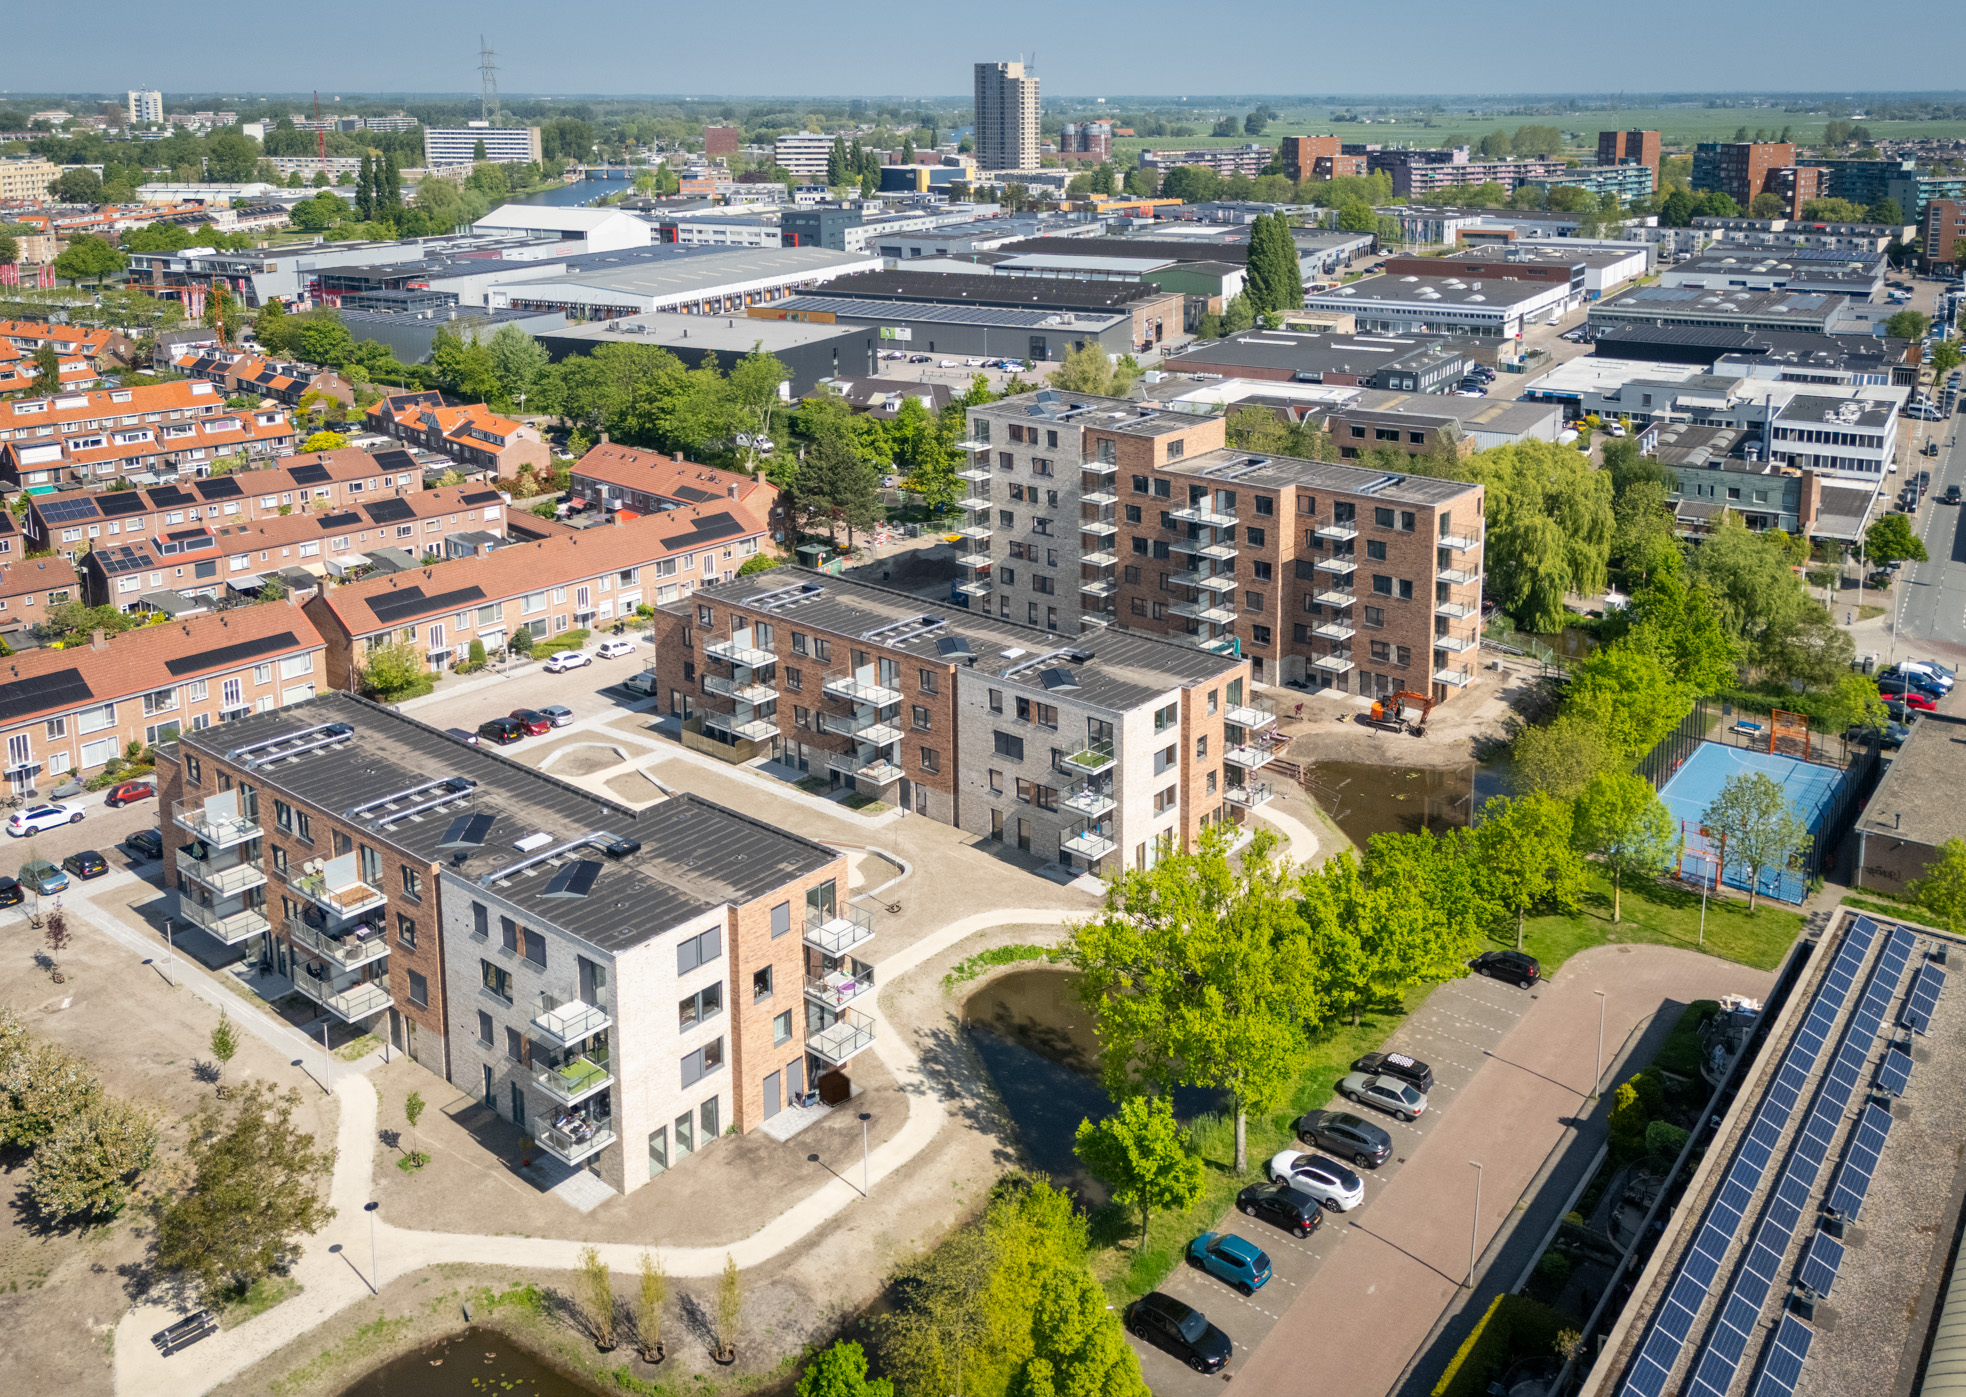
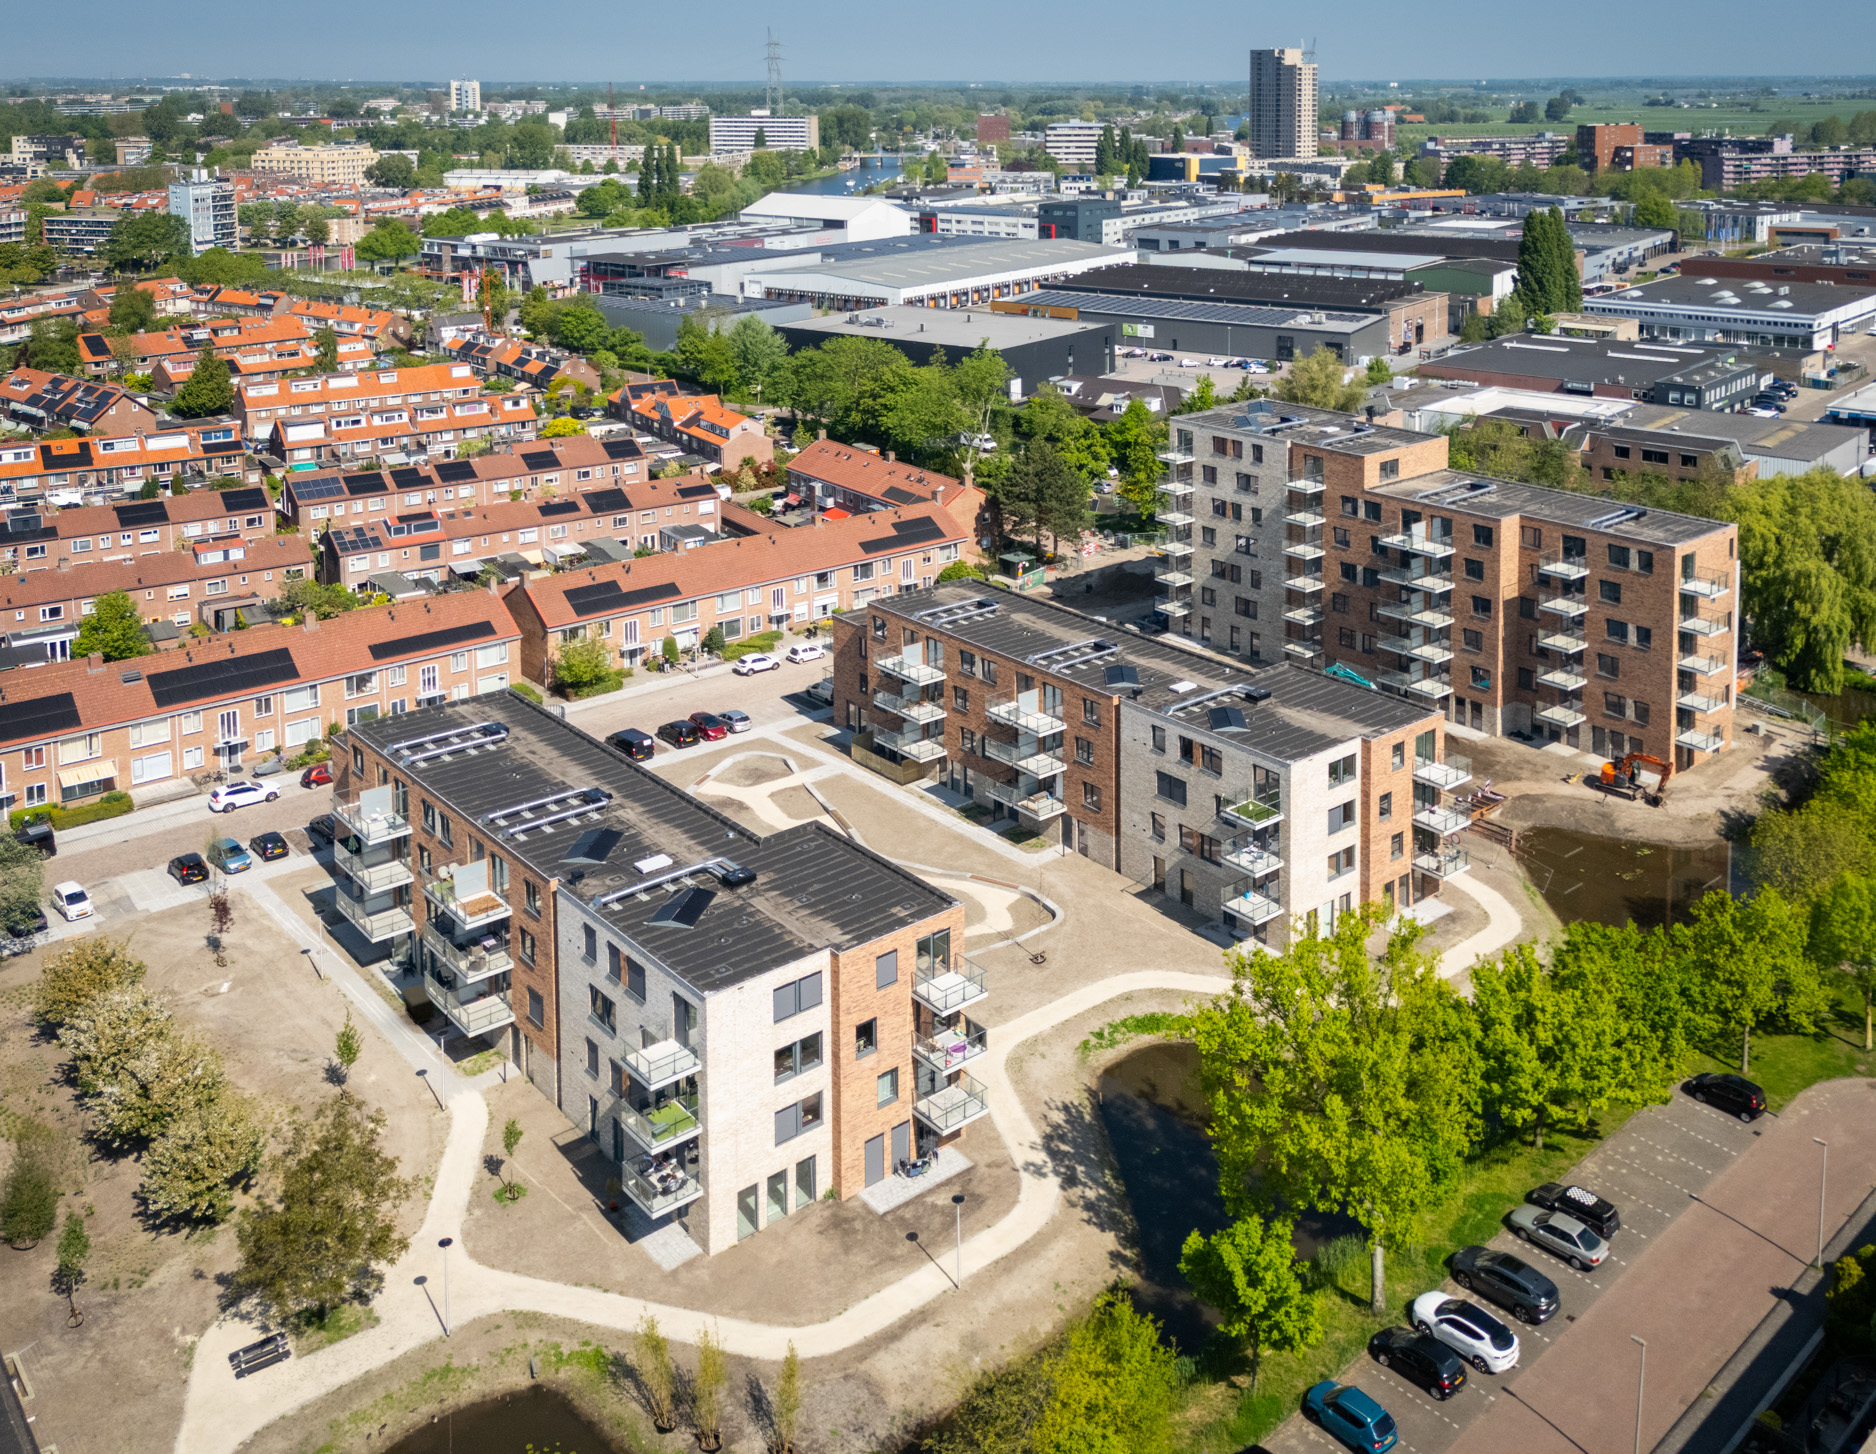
storage bench: none [267,984,305,1022] -> present [401,984,435,1024]
wooden crate: present [817,1069,852,1107] -> none [926,1135,962,1177]

